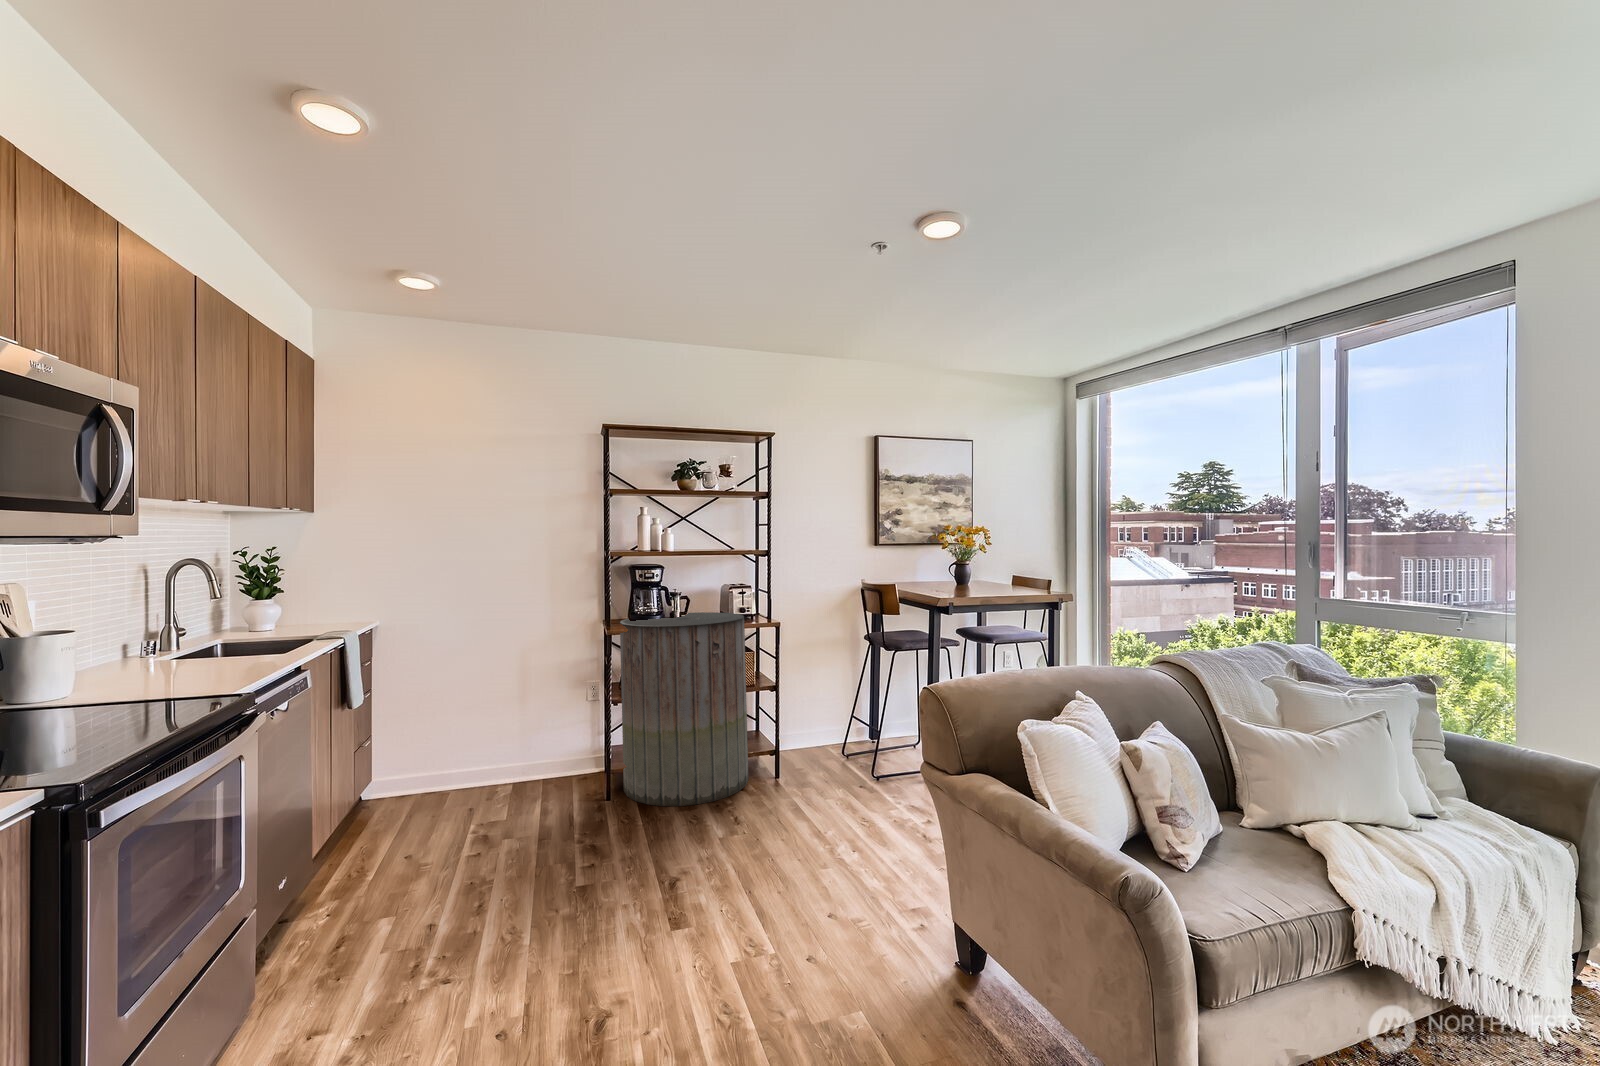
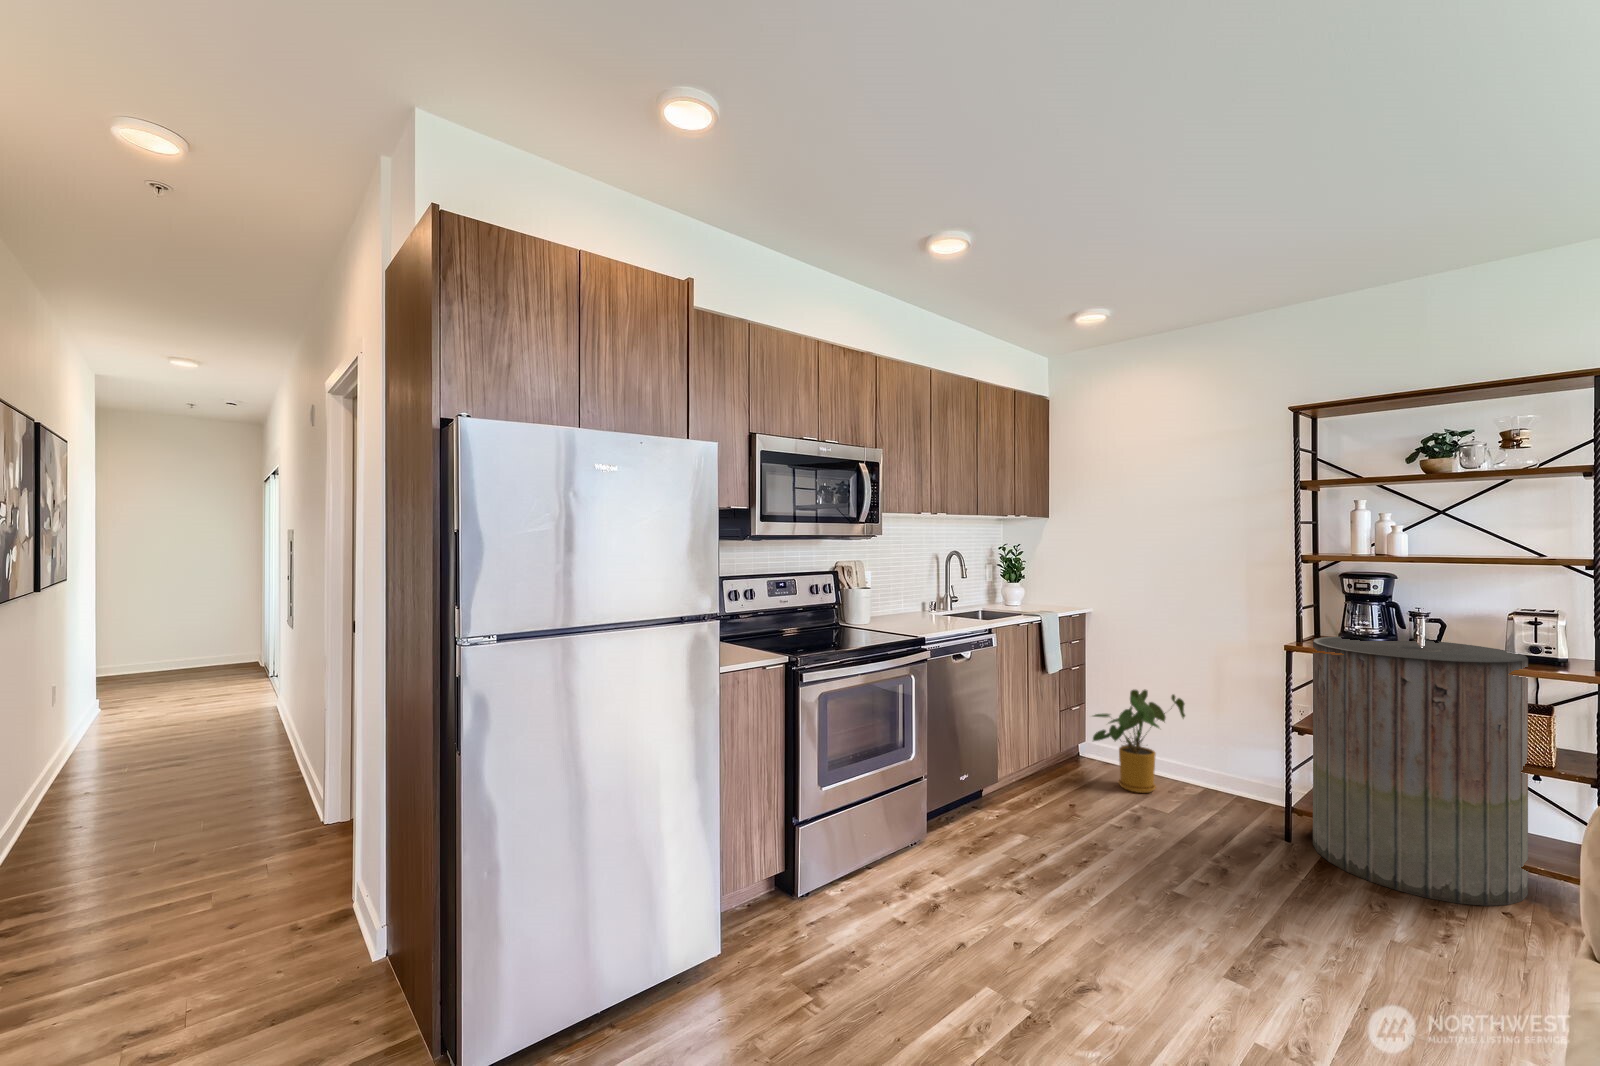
house plant: none [403,701,497,817] -> present [1093,690,1185,793]

